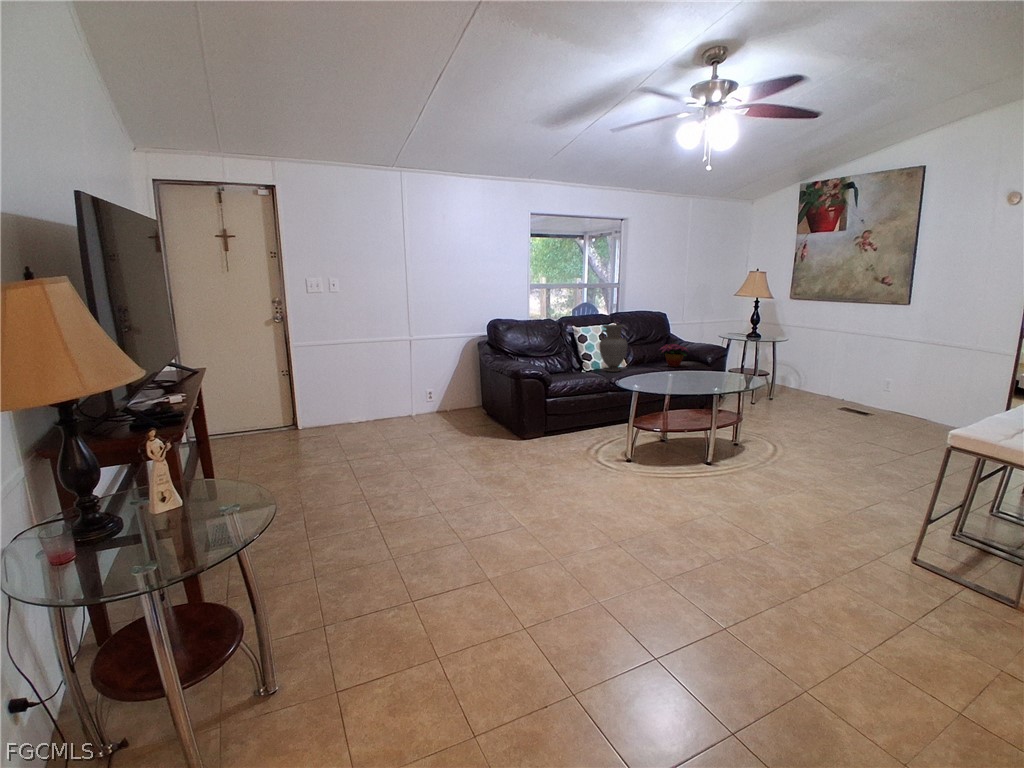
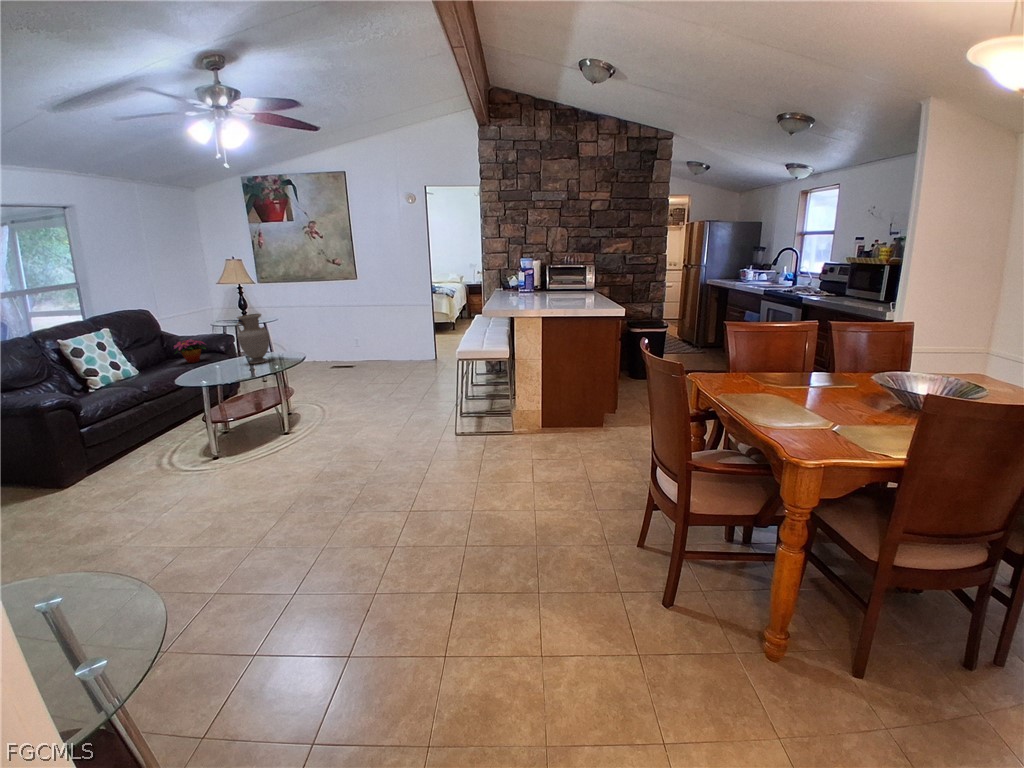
vase: present [599,325,627,372] -> present [237,314,269,364]

